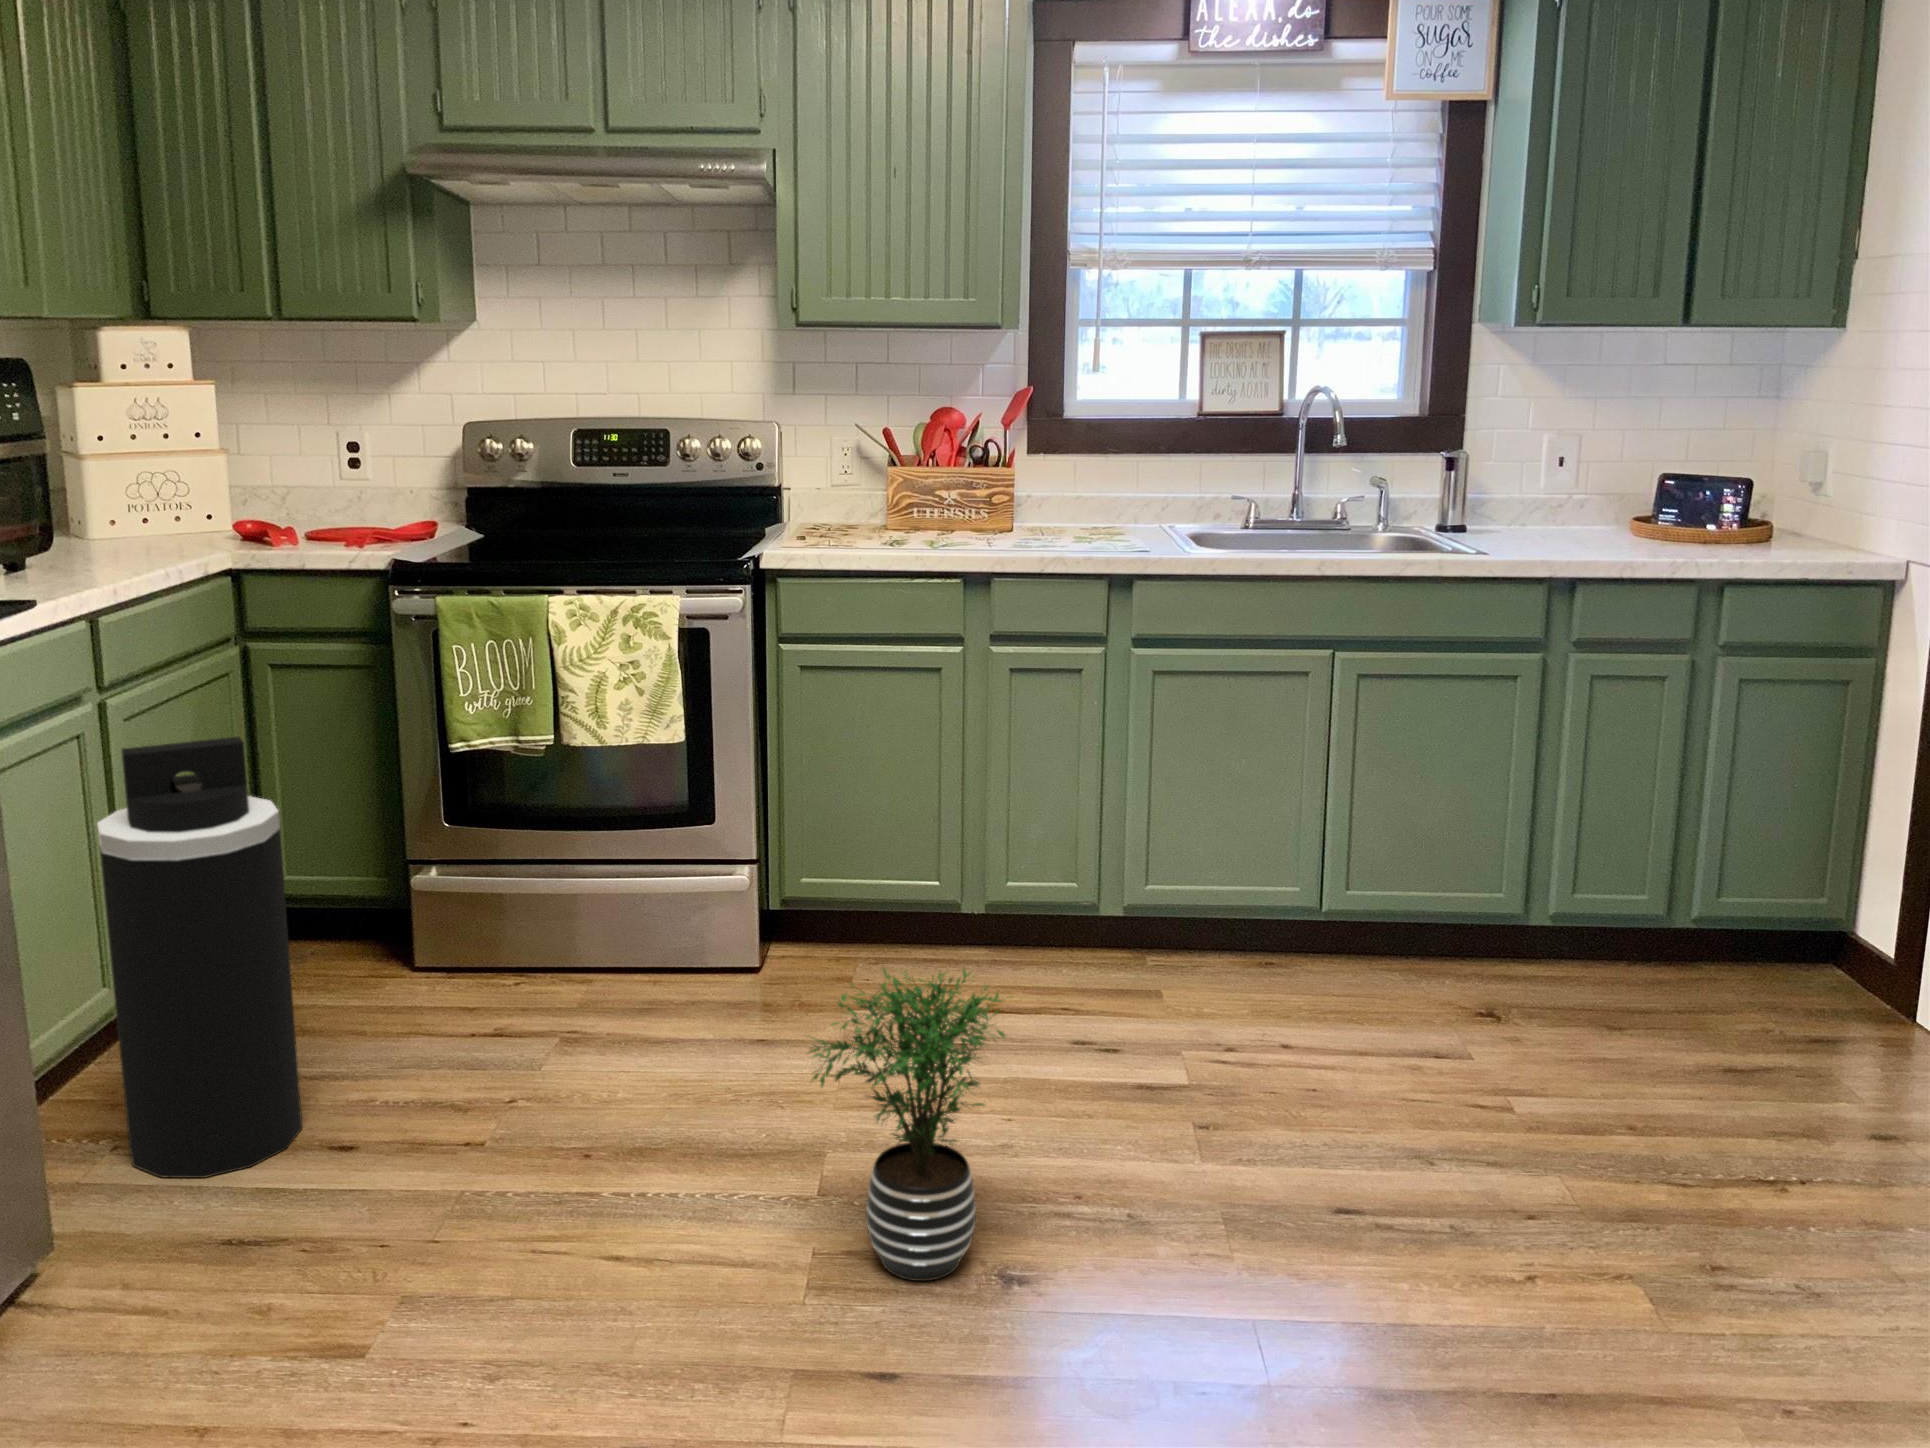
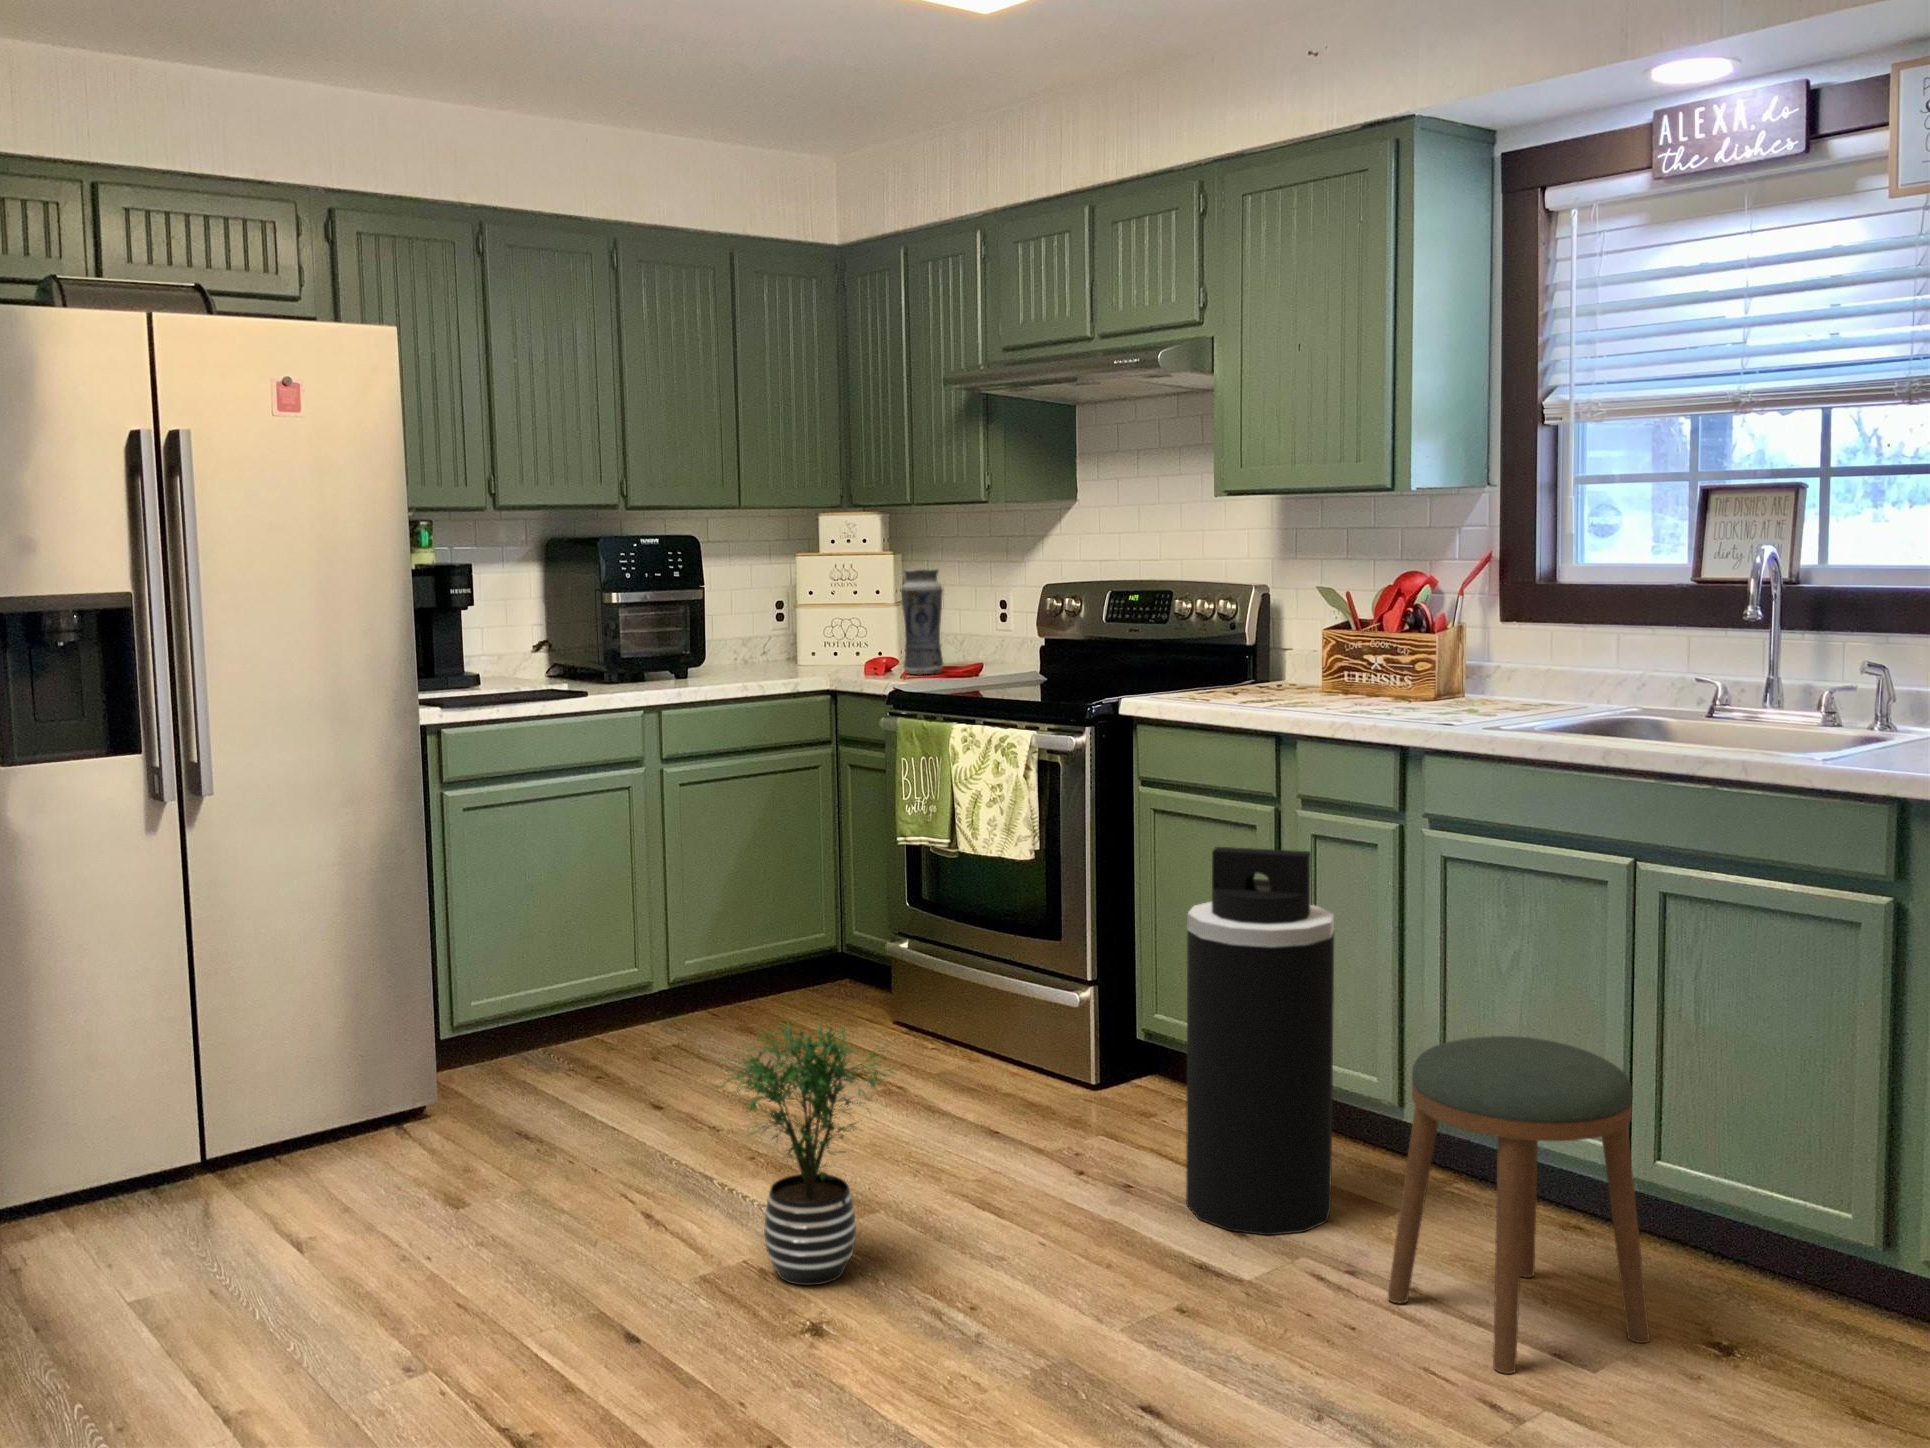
vase: none [288,405,351,540] -> present [901,569,943,674]
trash can: present [97,737,302,1178] -> present [1186,847,1334,1235]
stool: none [1310,811,1505,1089] -> present [1388,1036,1650,1374]

